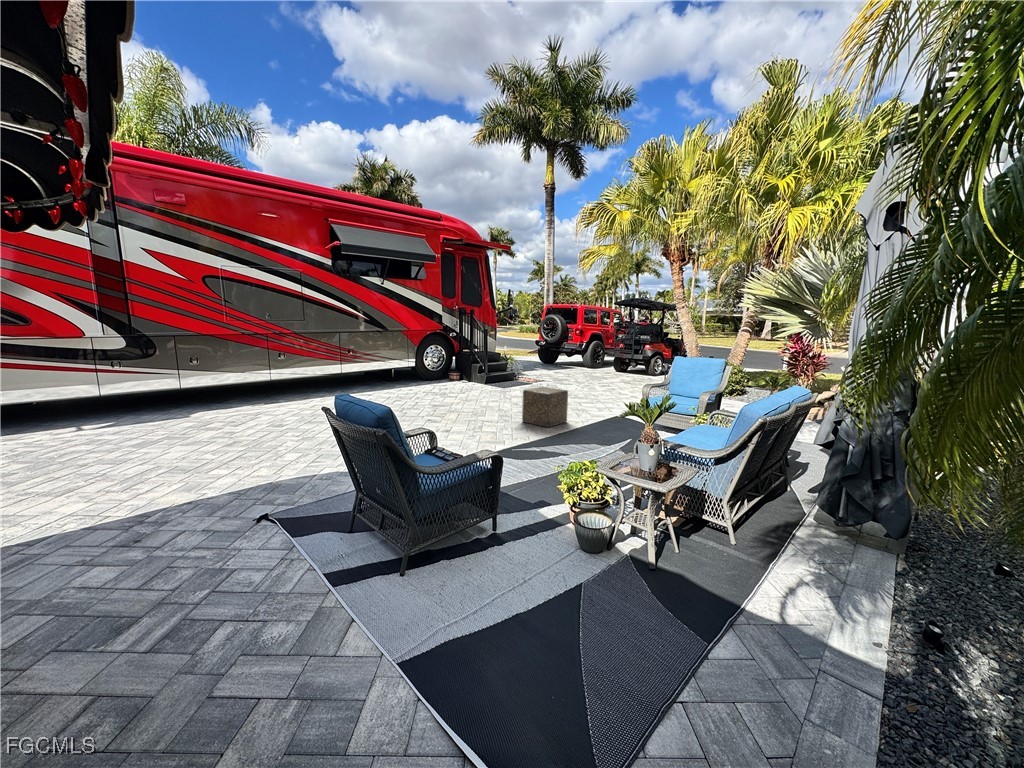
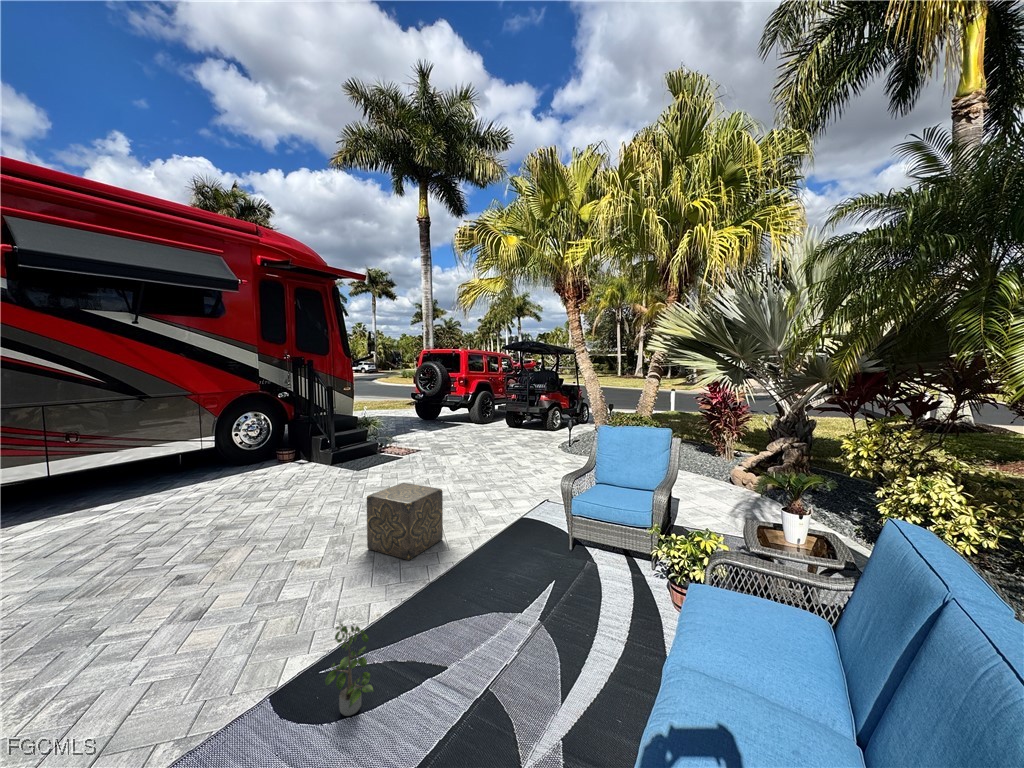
potted plant: none [521,424,543,464] -> present [325,623,374,716]

